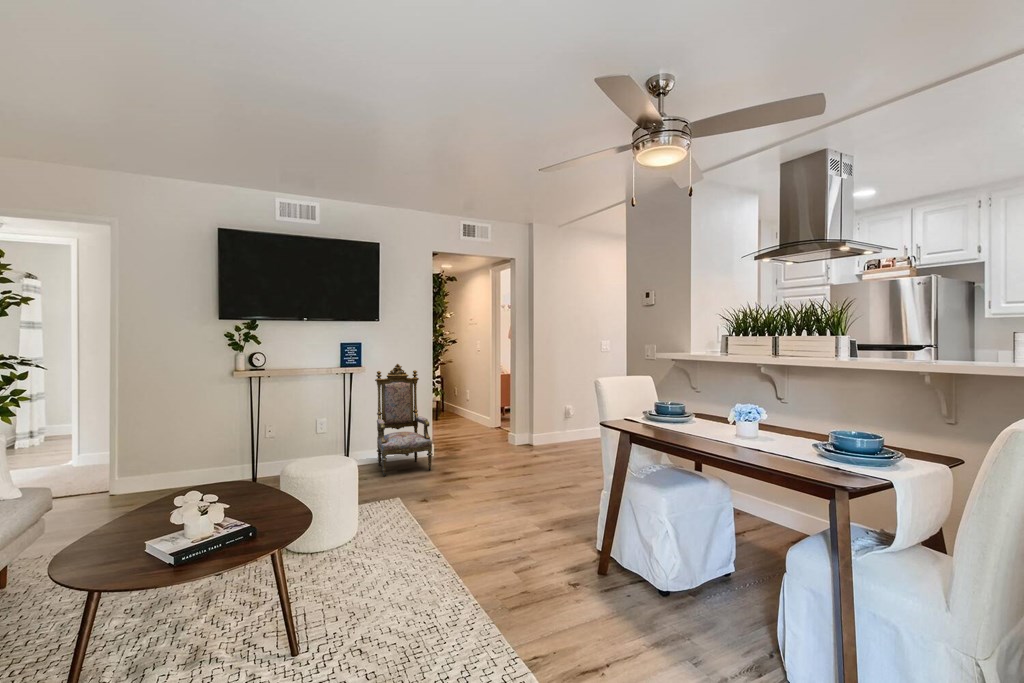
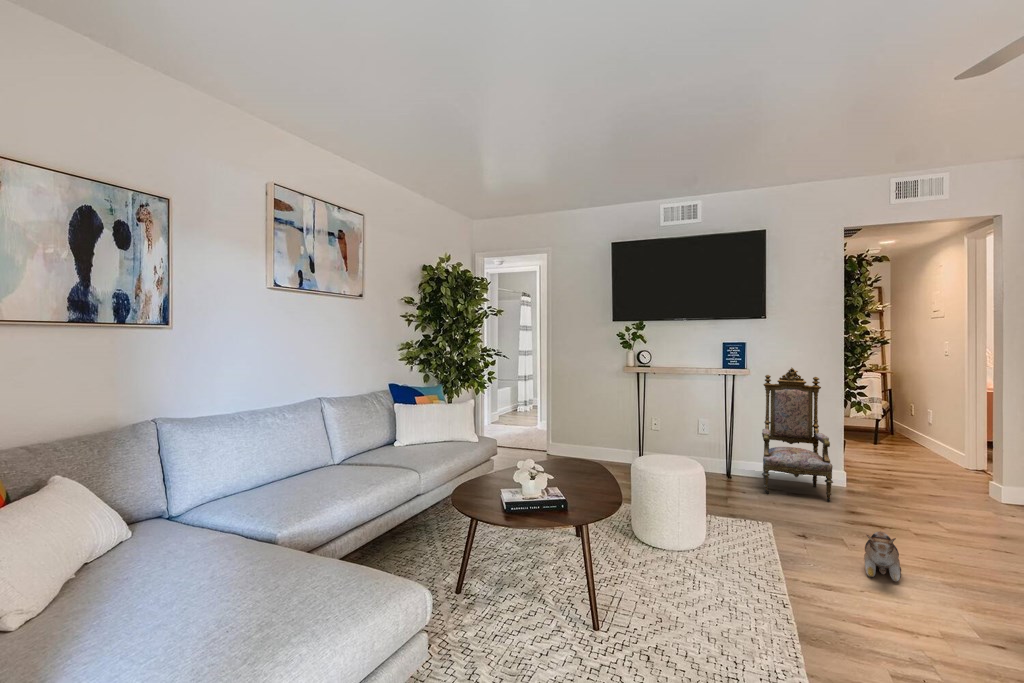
plush toy: none [471,480,493,516] -> present [864,531,901,581]

